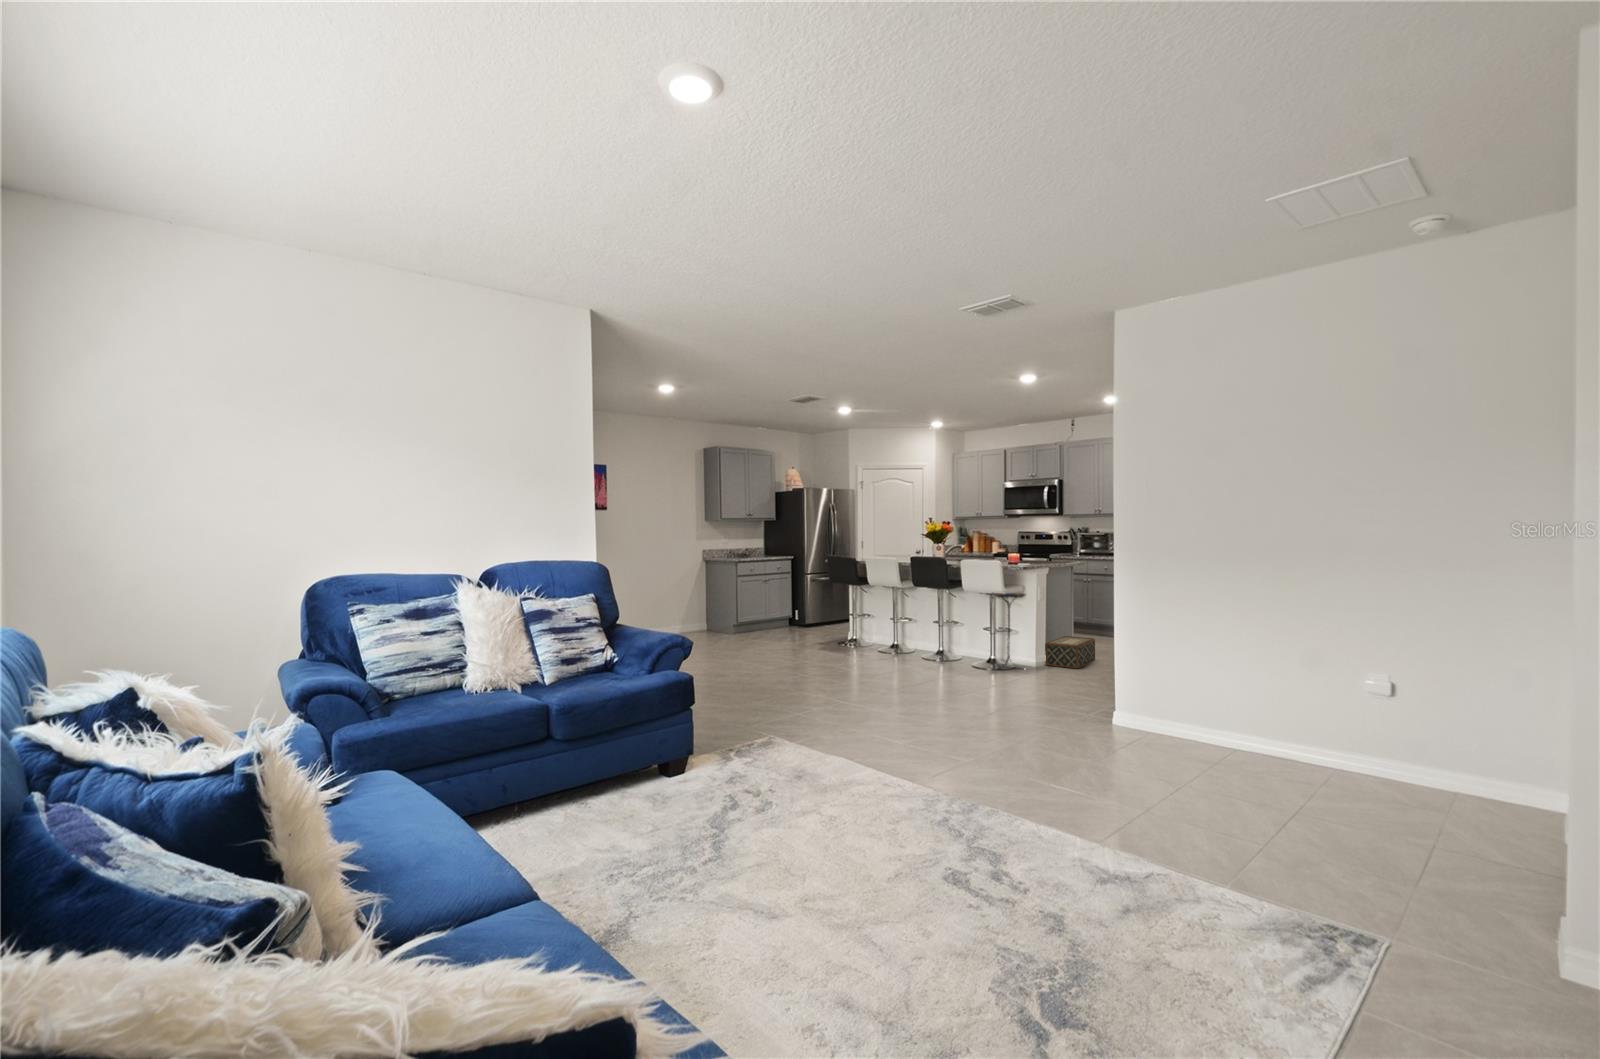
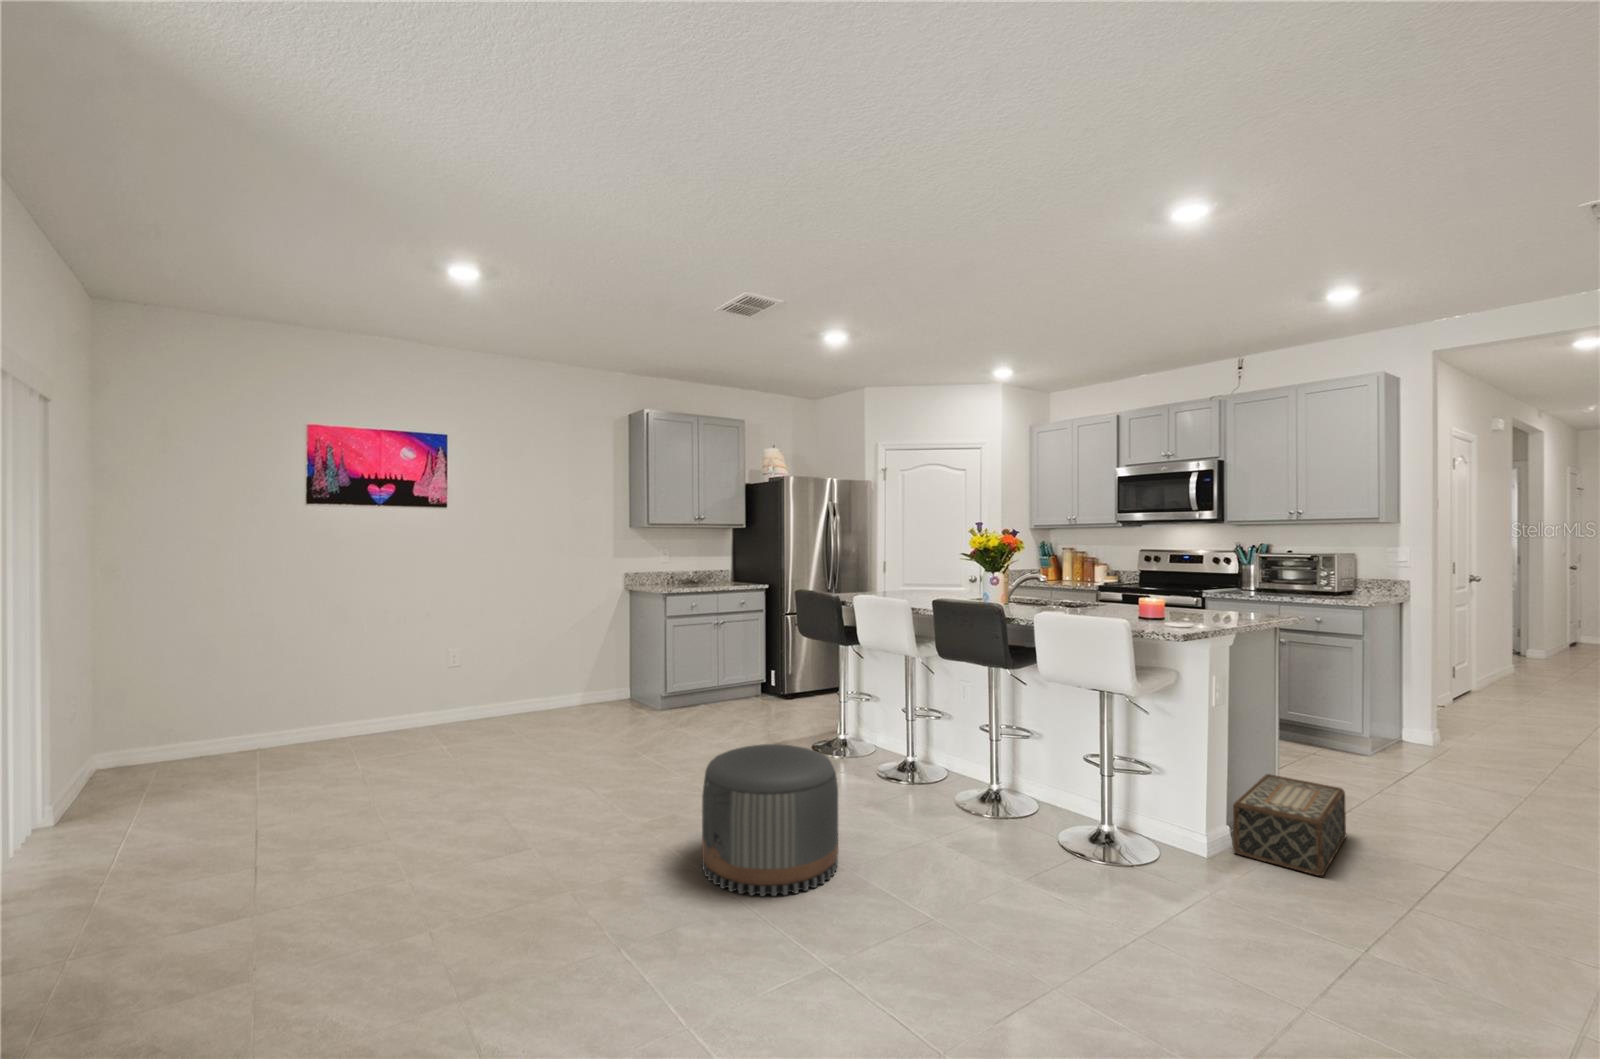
side table: present [992,592,1025,666] -> none [1106,681,1192,871]
pouf: none [817,624,878,680] -> present [702,744,838,896]

